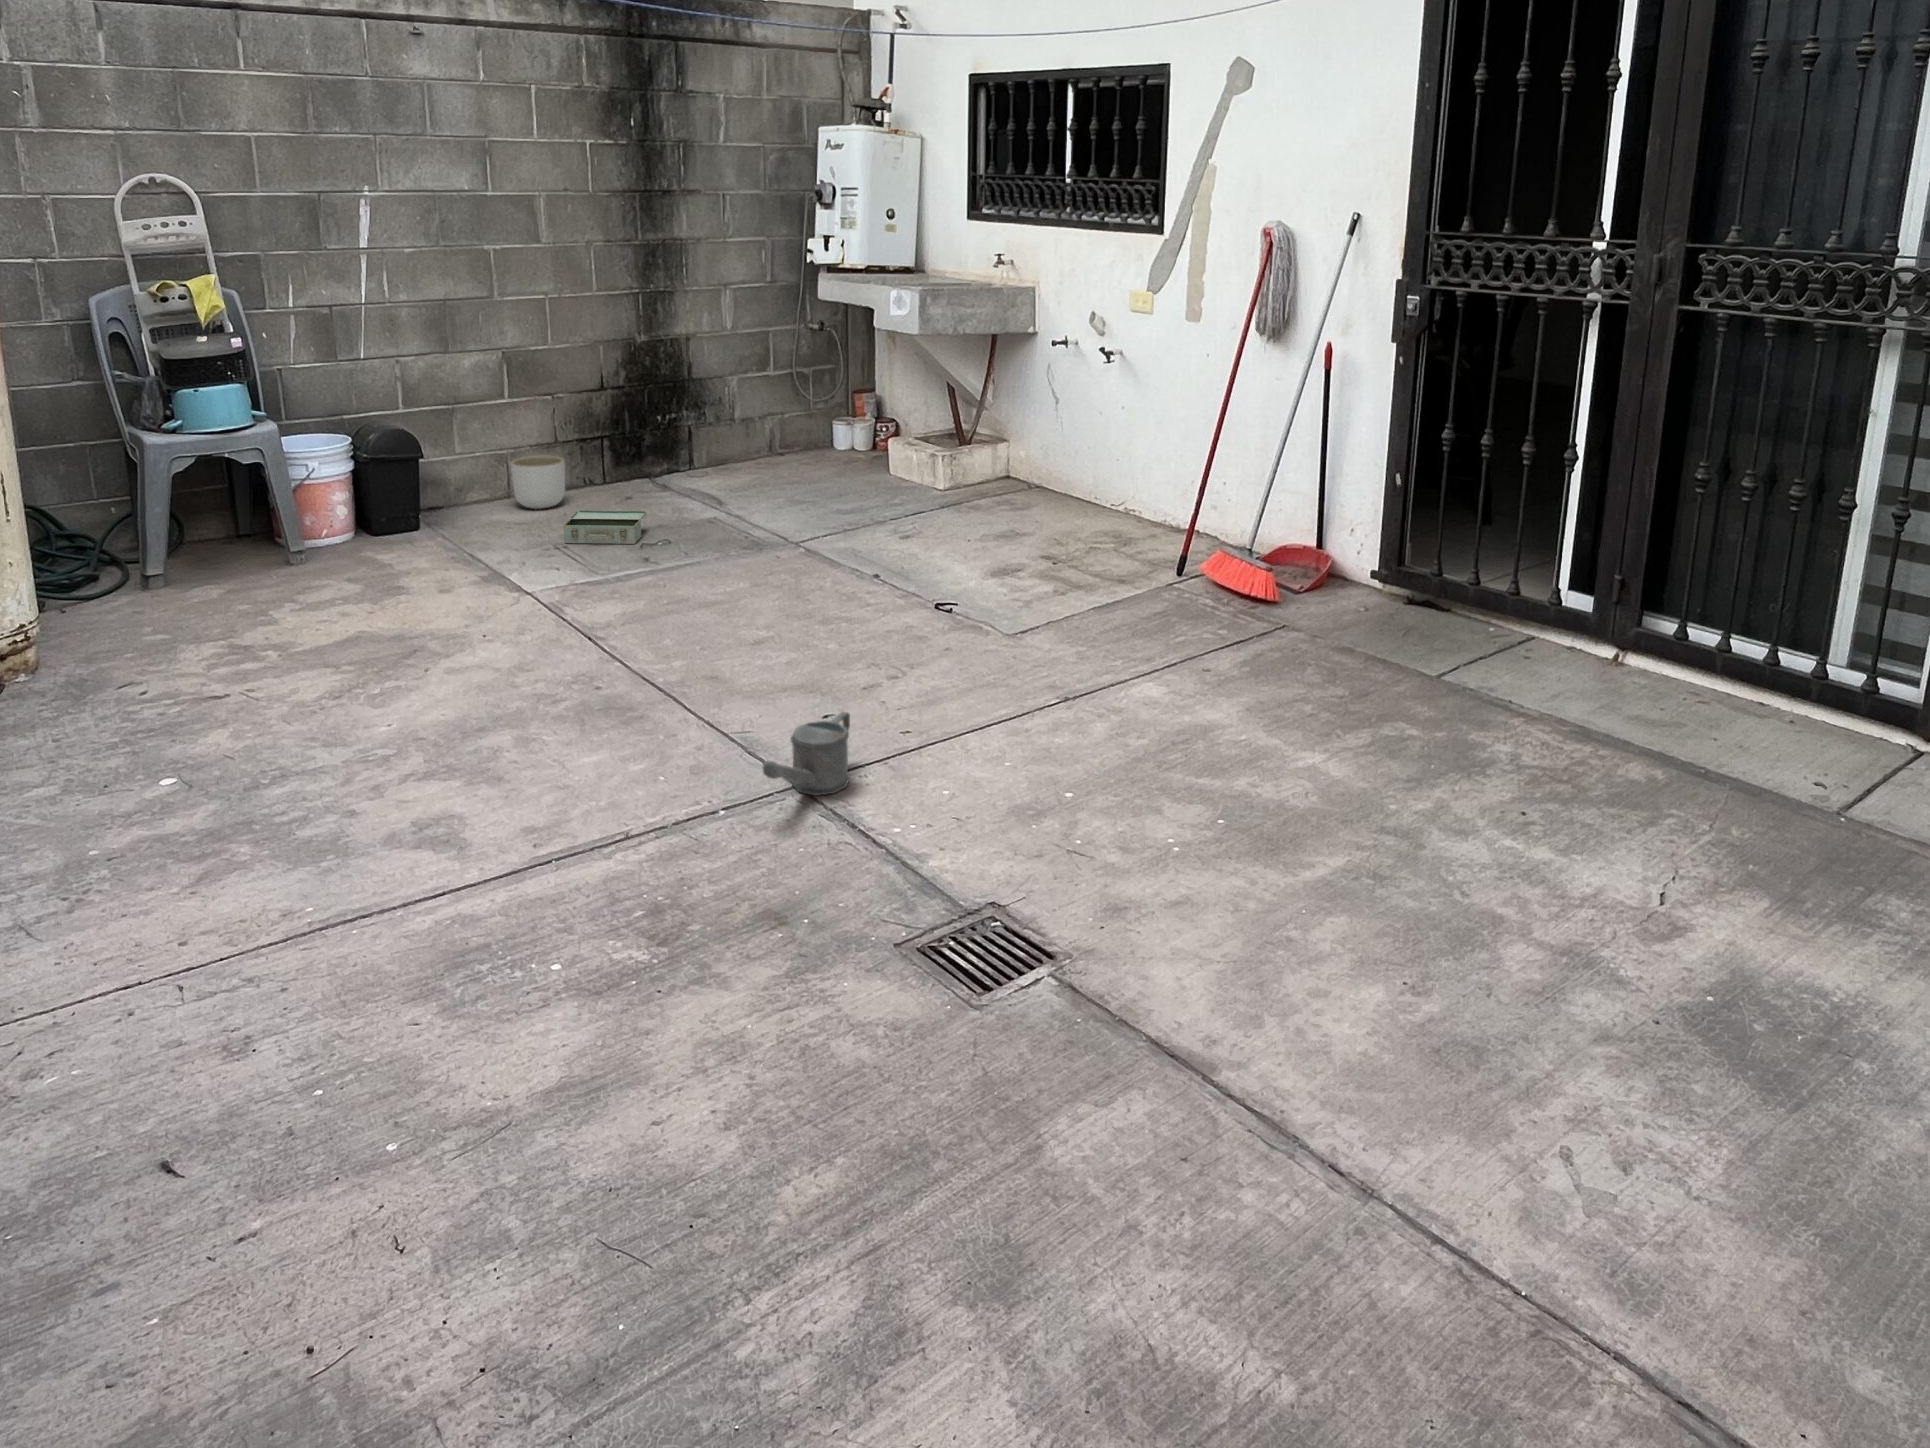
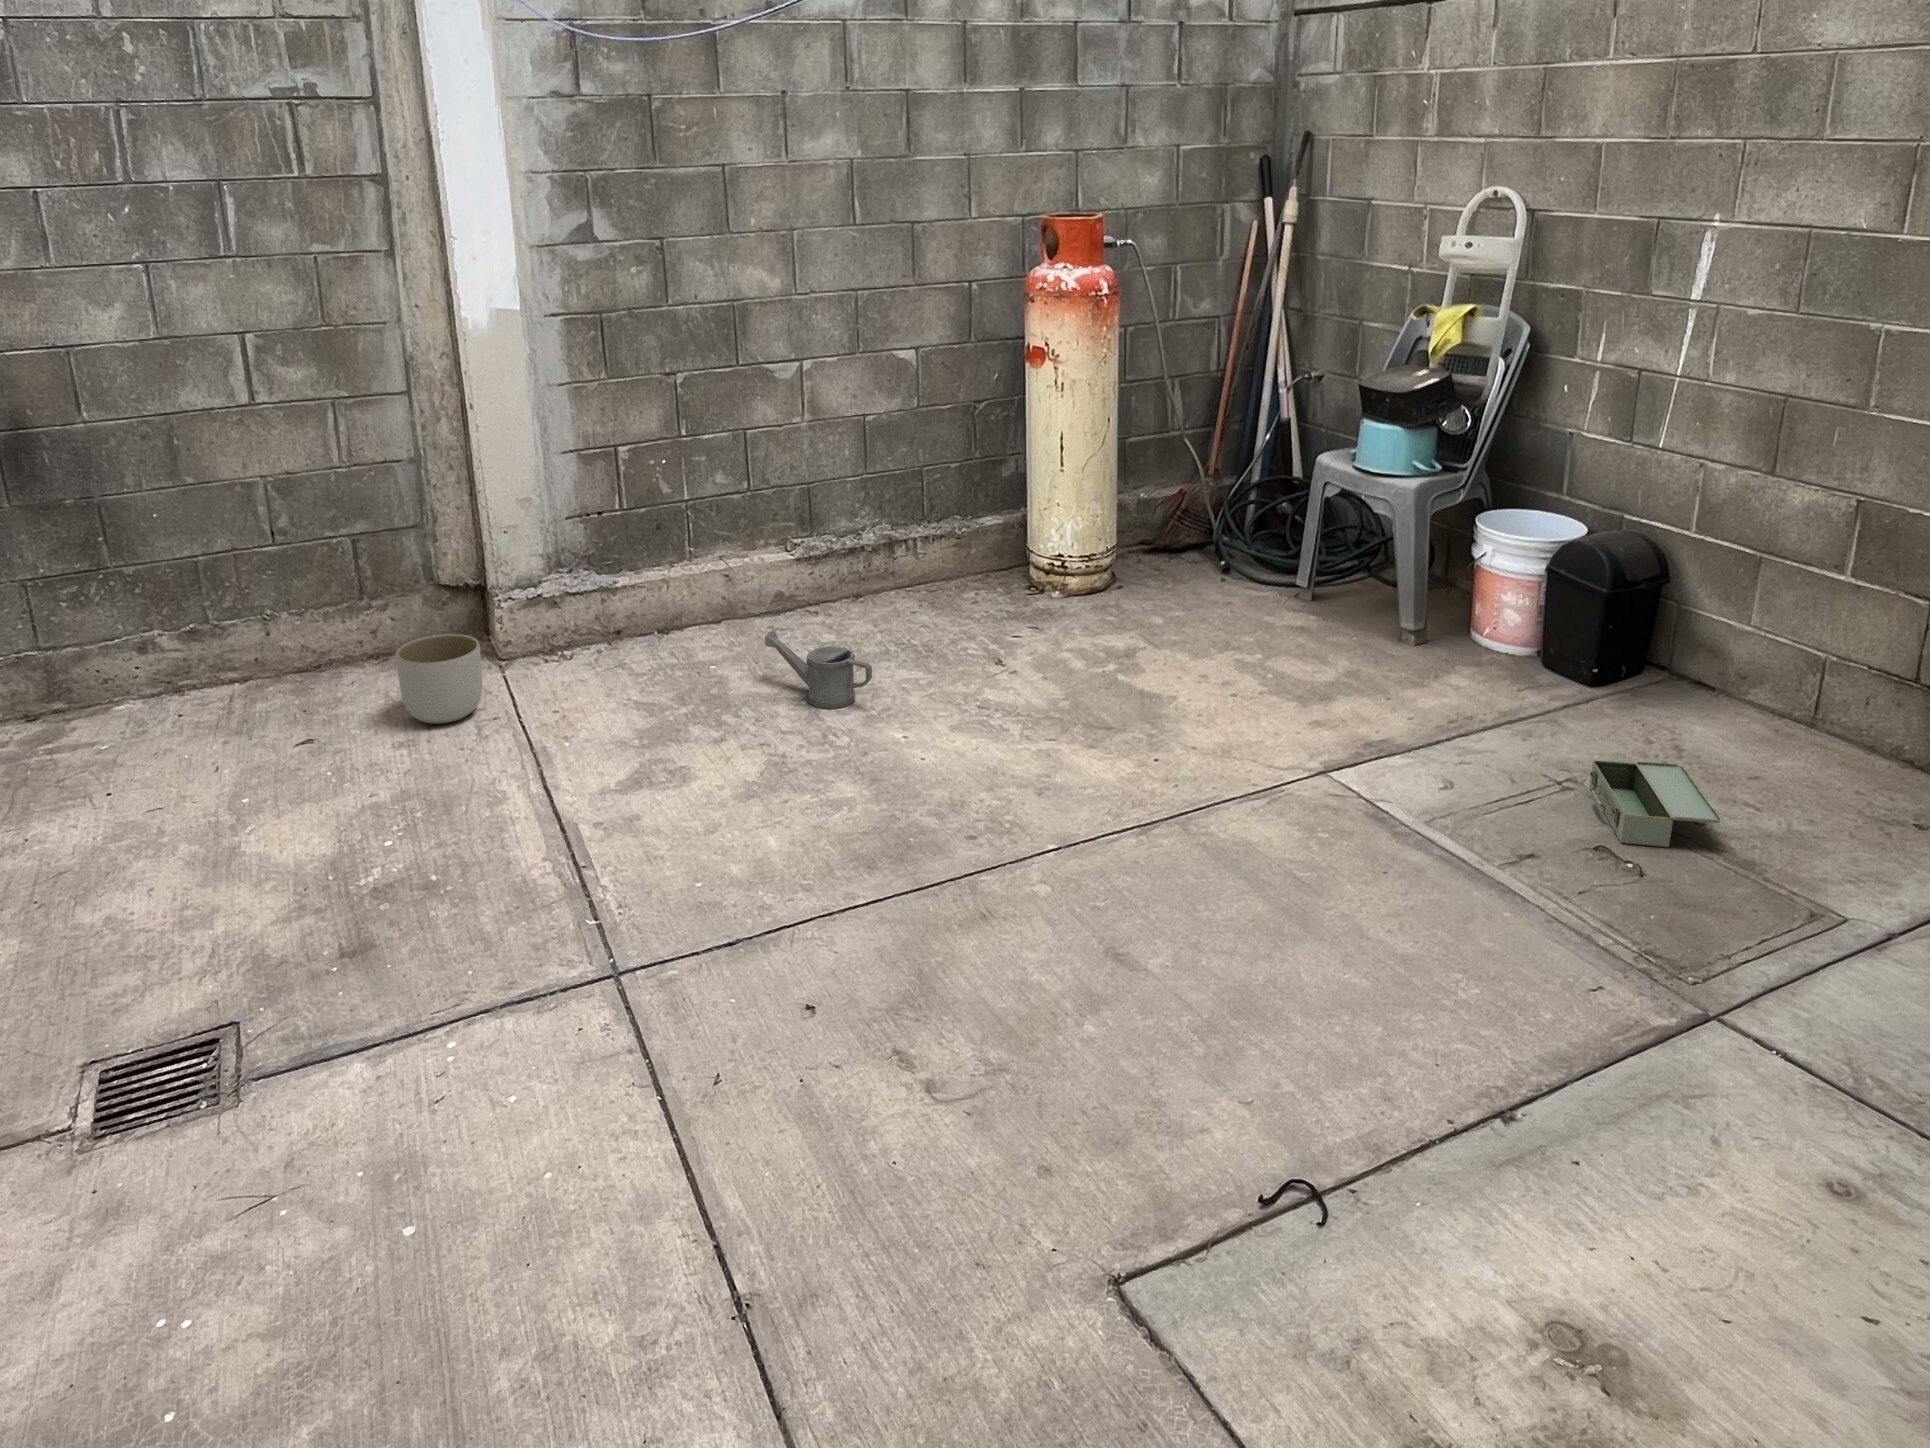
planter: present [511,456,565,509] -> present [396,634,482,724]
watering can: present [763,712,850,796] -> present [765,631,872,709]

